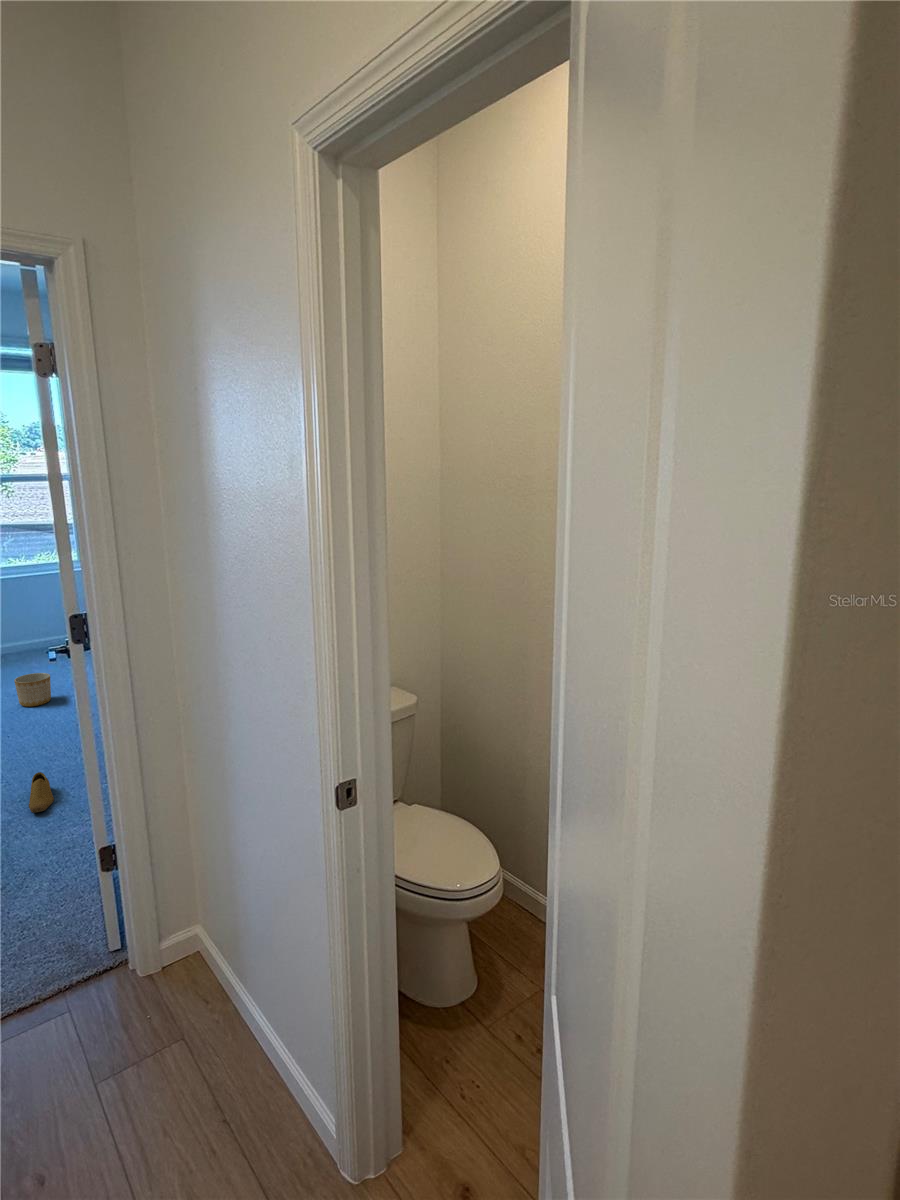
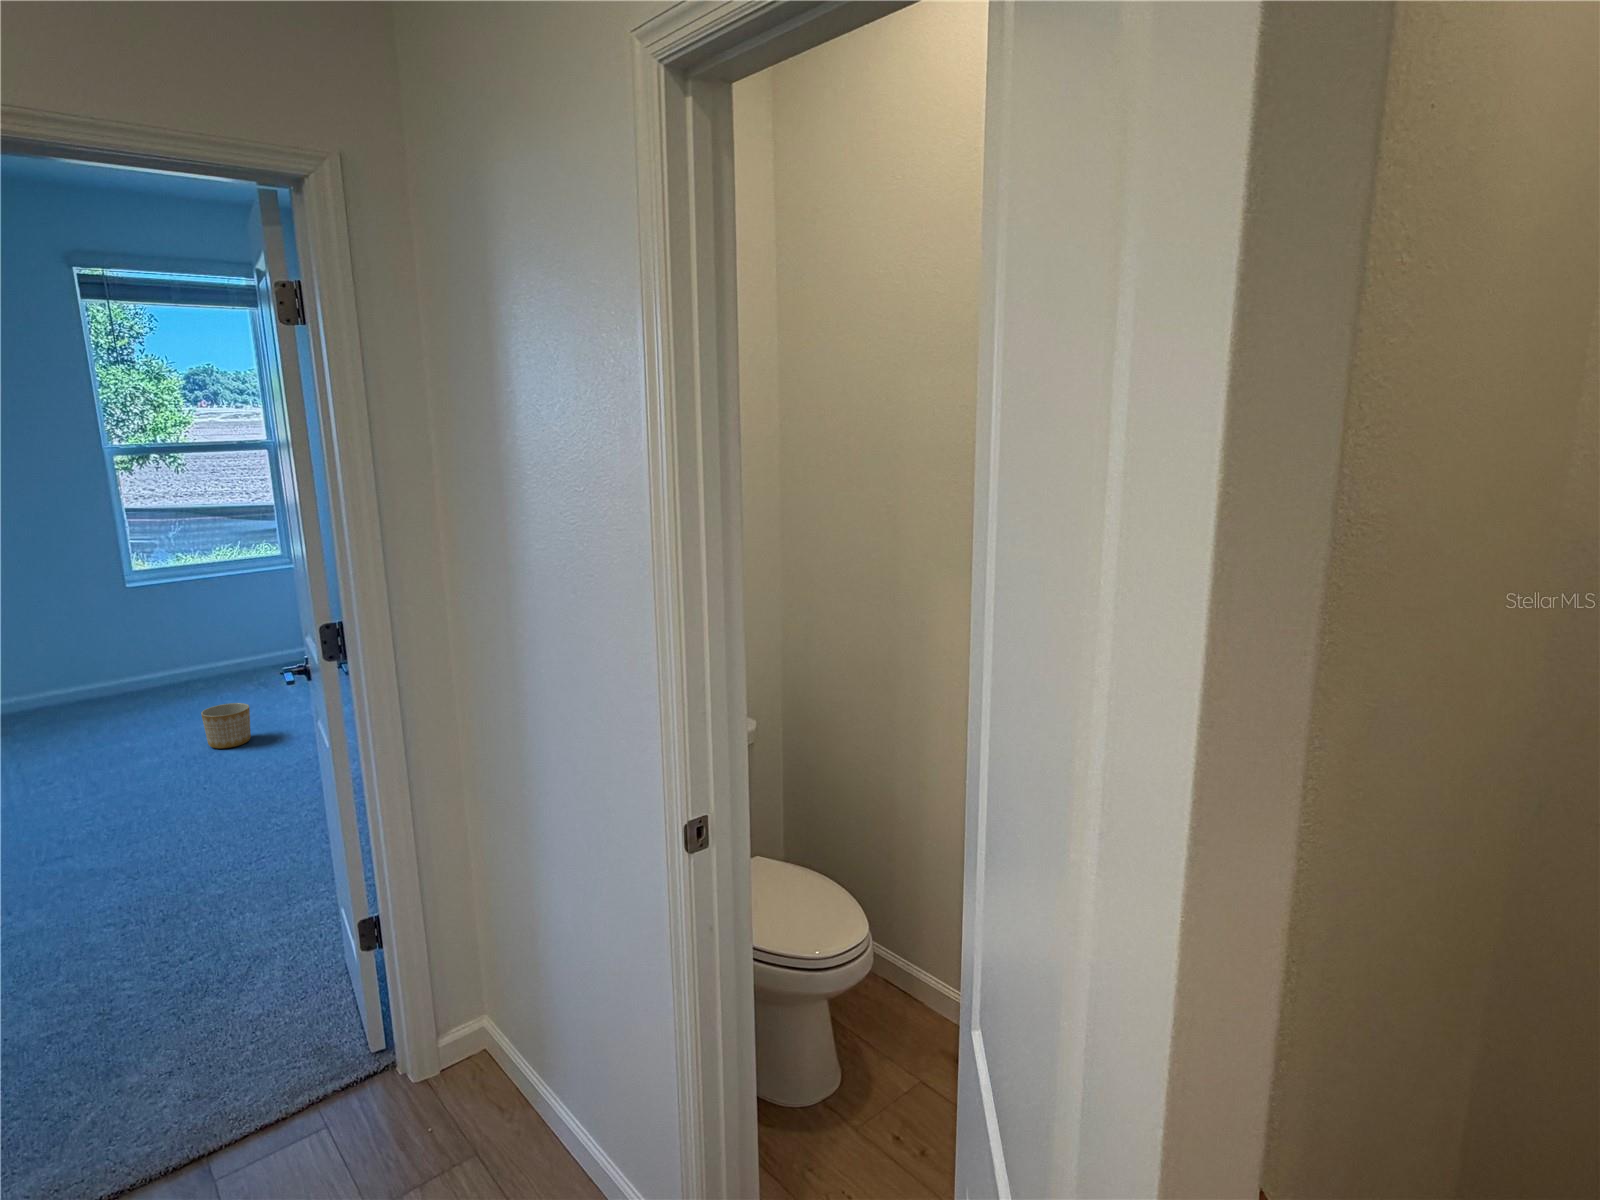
shoe: present [29,772,54,813] -> none [240,833,273,886]

